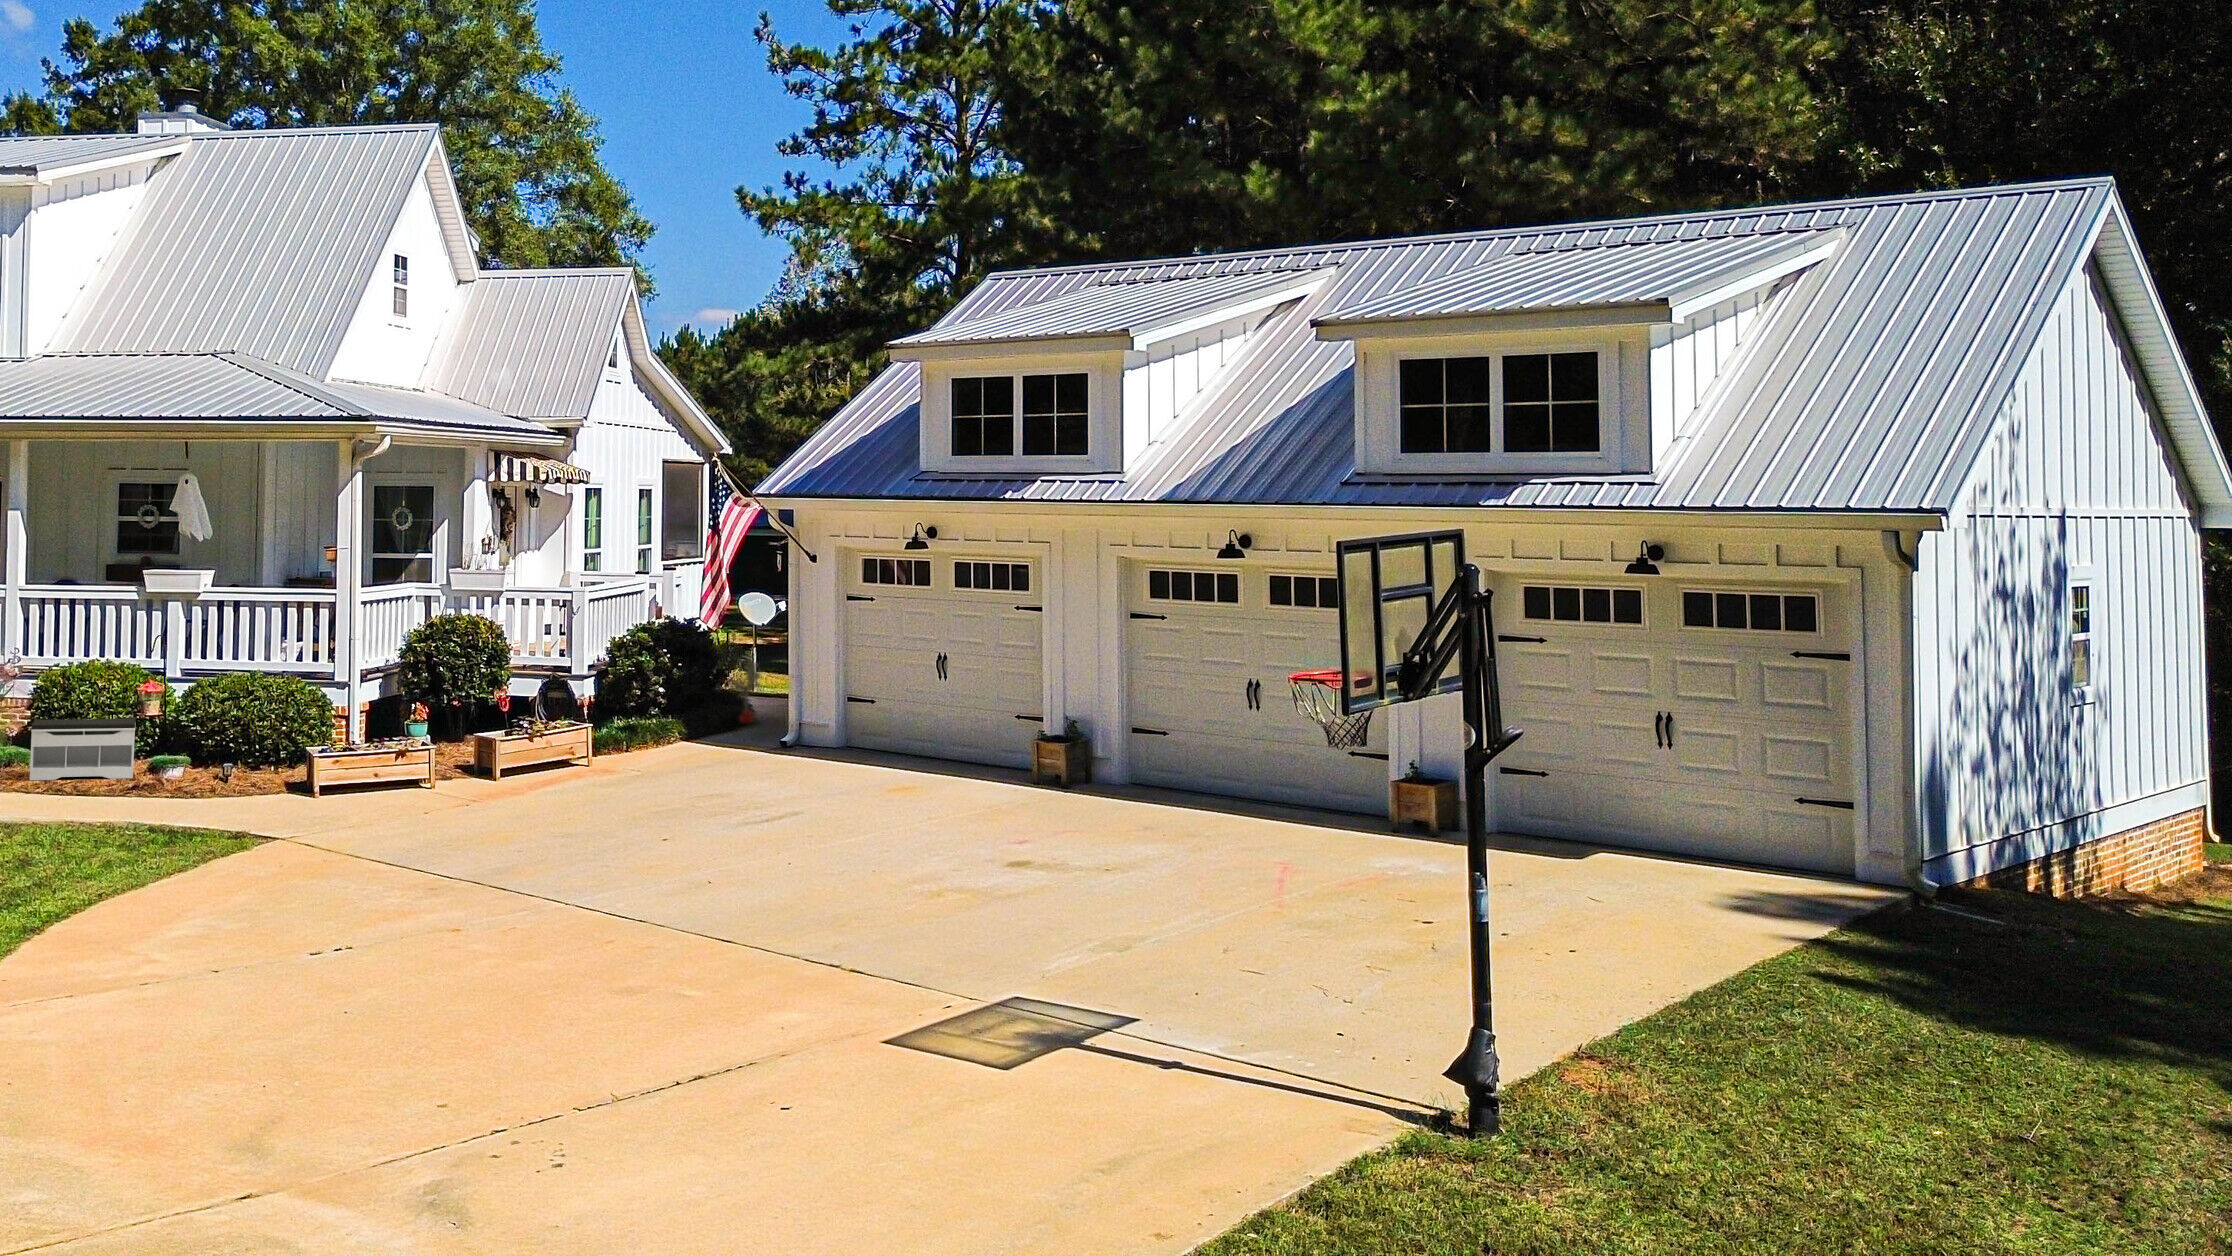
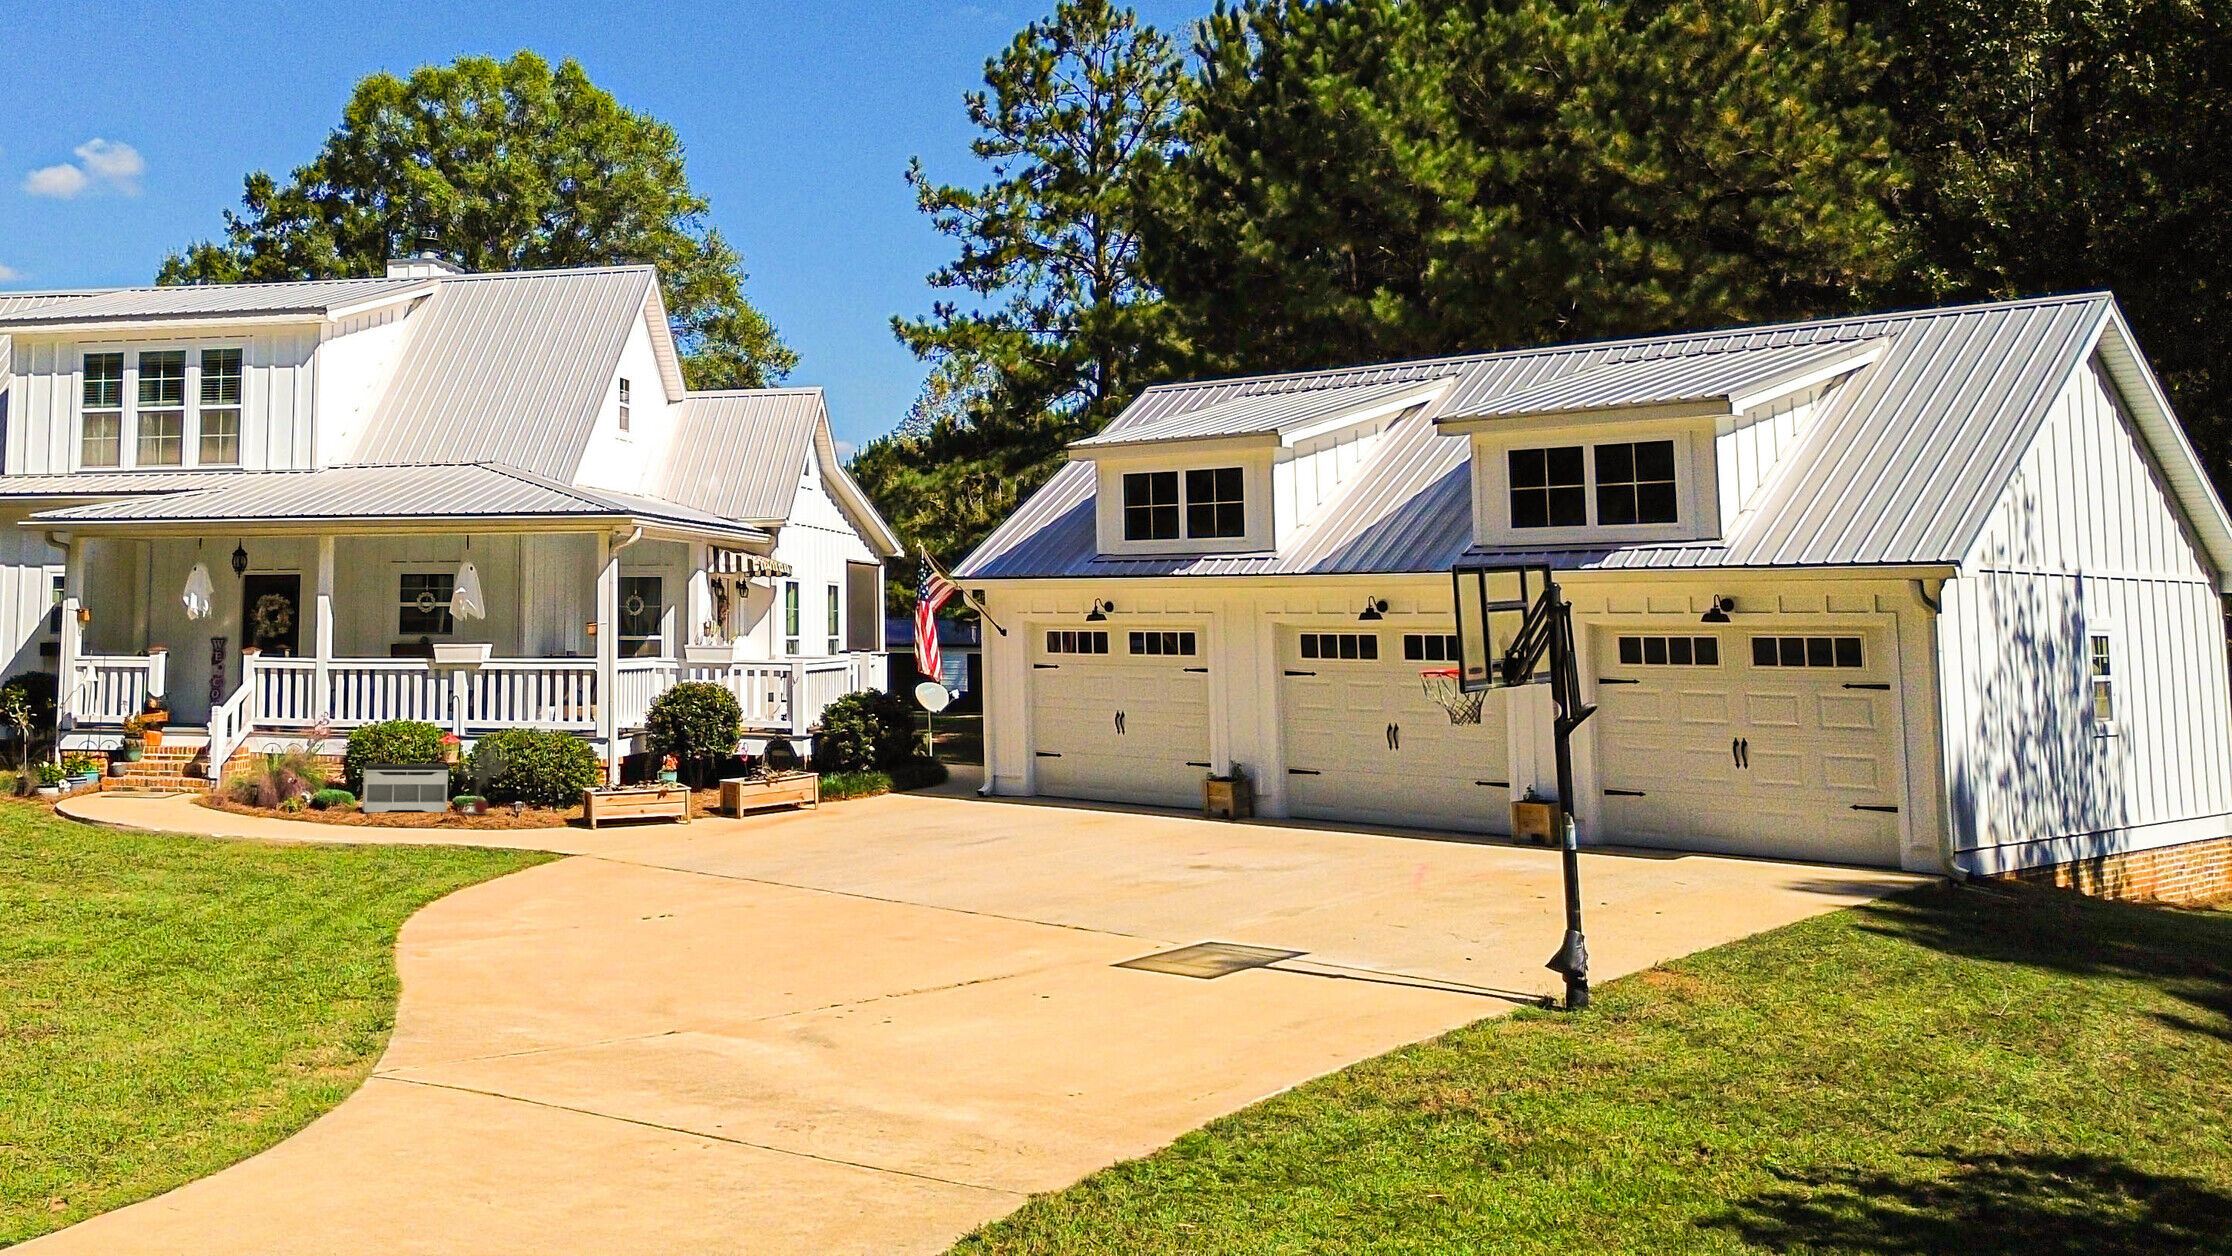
potted tree: present [729,658,760,724] -> present [459,742,507,815]

